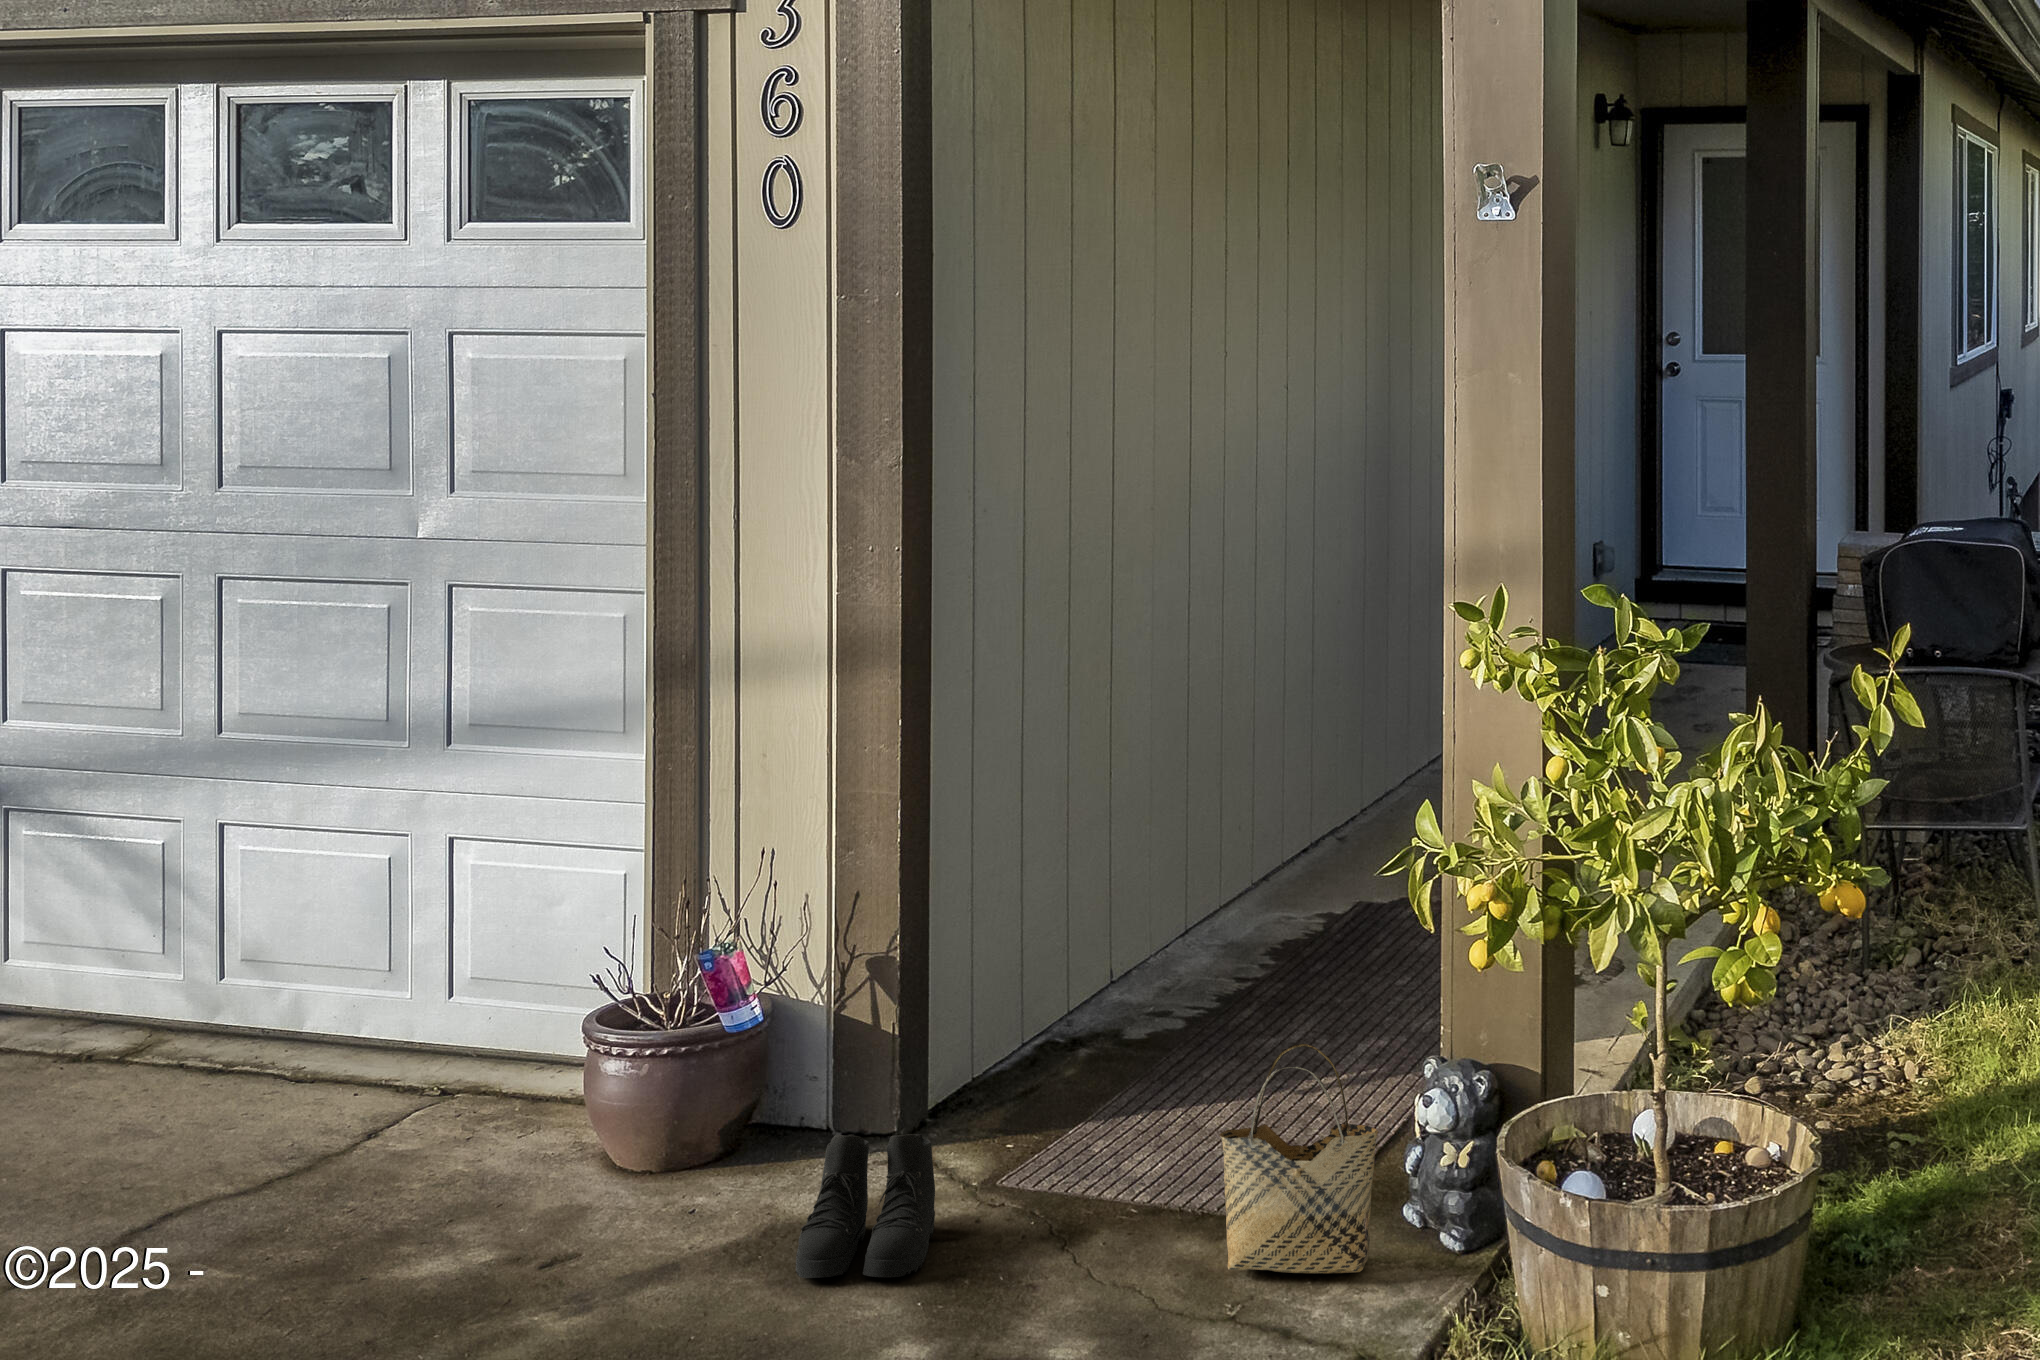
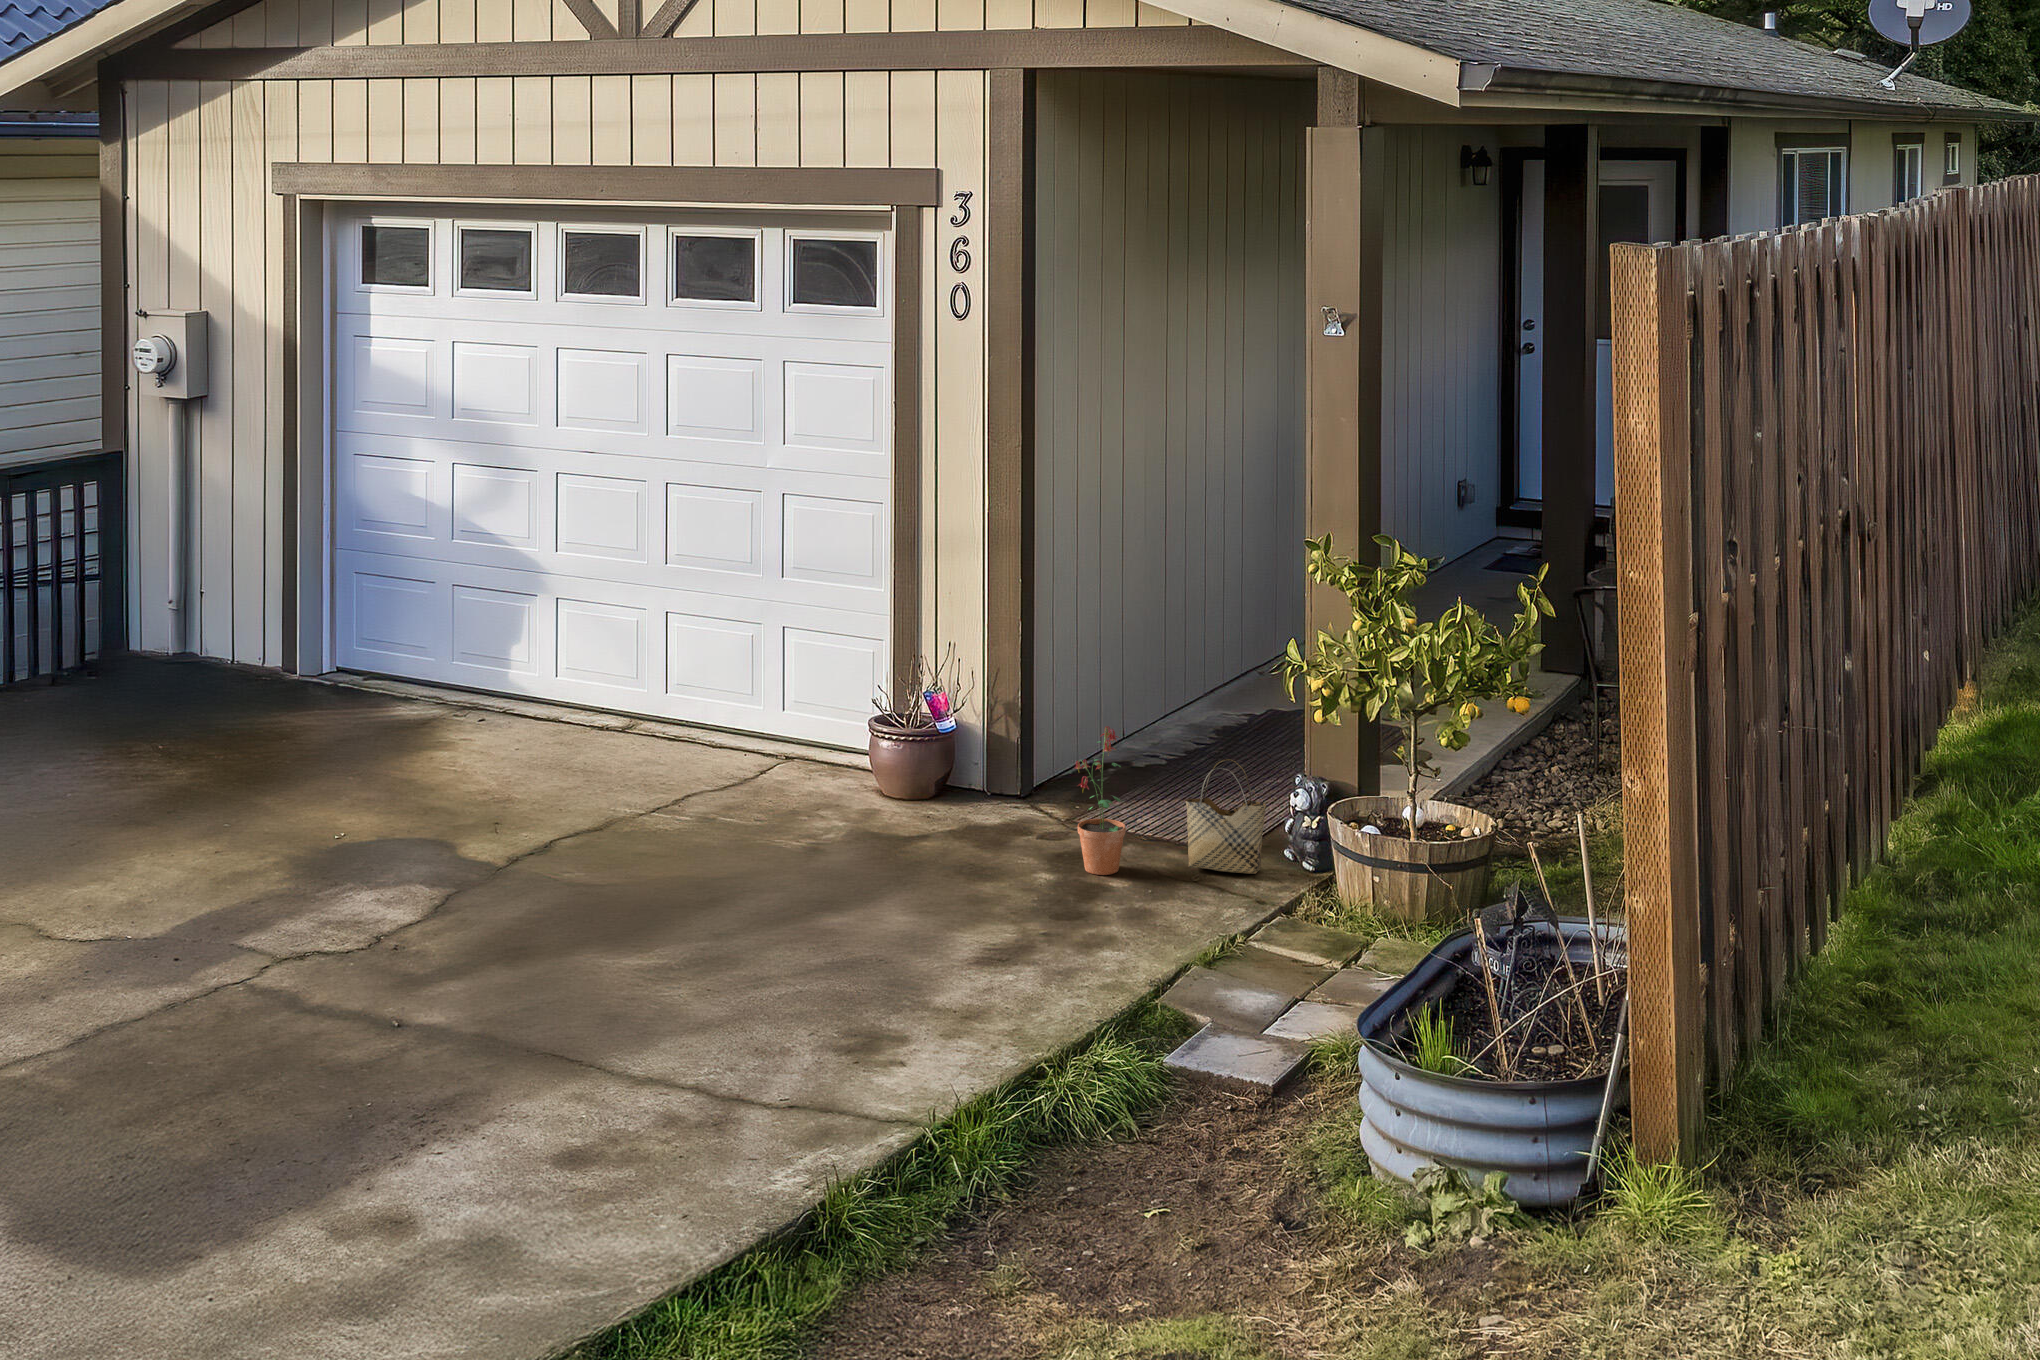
potted plant: none [995,996,1102,1307] -> present [1075,726,1126,875]
boots: present [796,1134,935,1278] -> none [978,787,1043,856]

